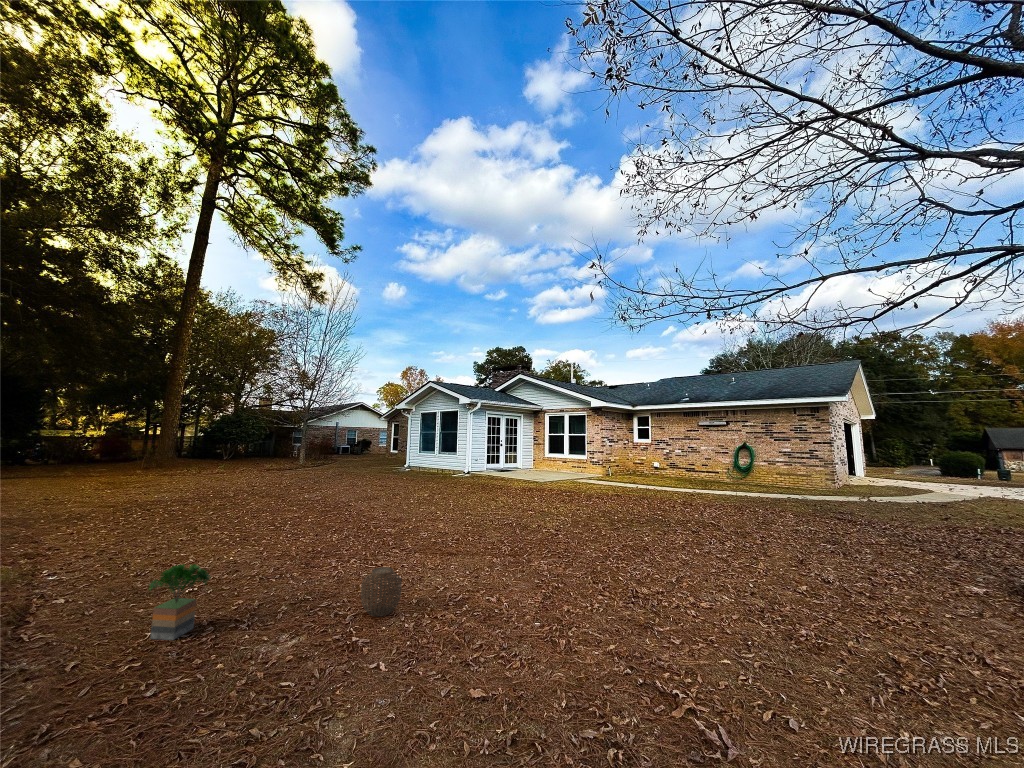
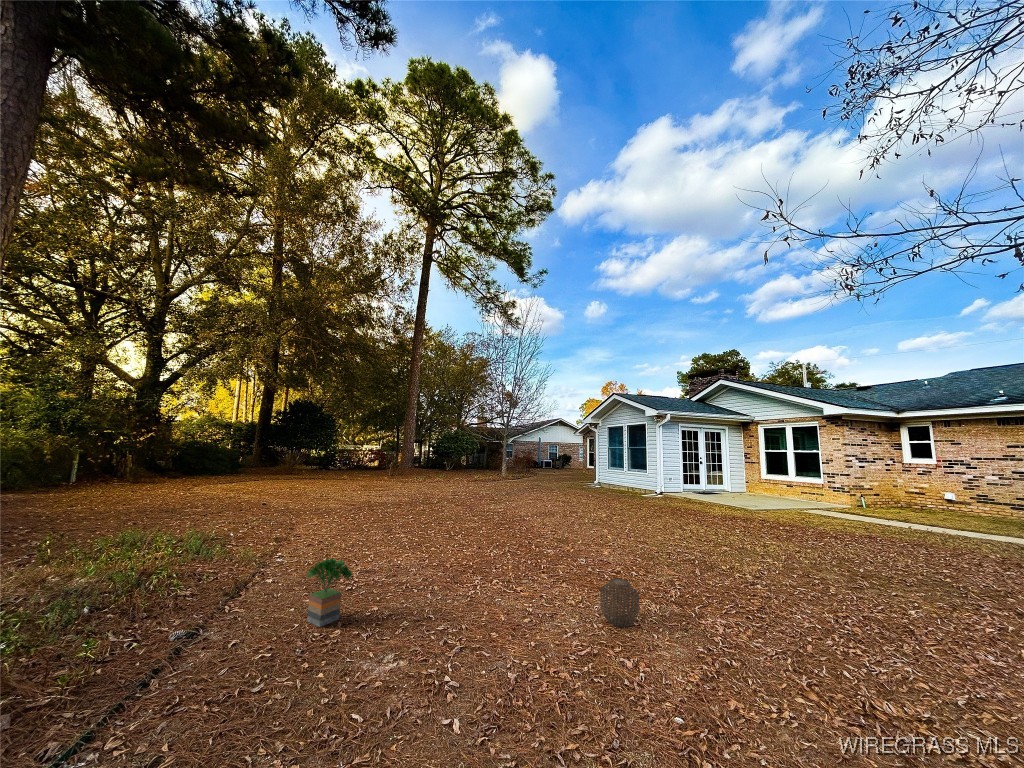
woven basket: present [361,567,402,617] -> present [600,578,639,627]

